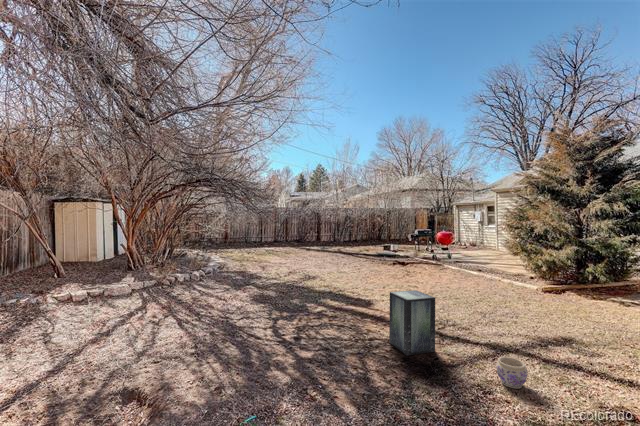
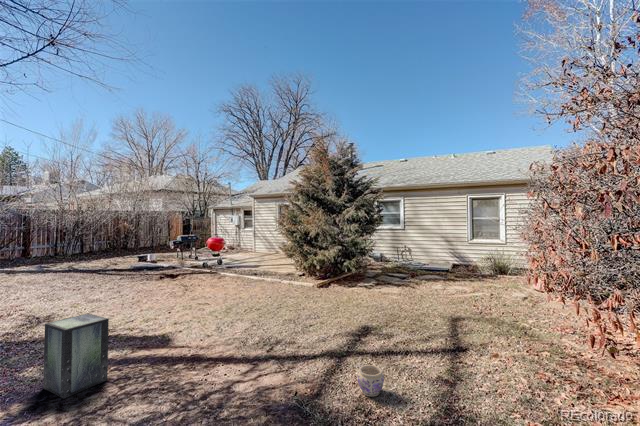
storage box: present [389,290,435,356] -> present [43,314,109,399]

